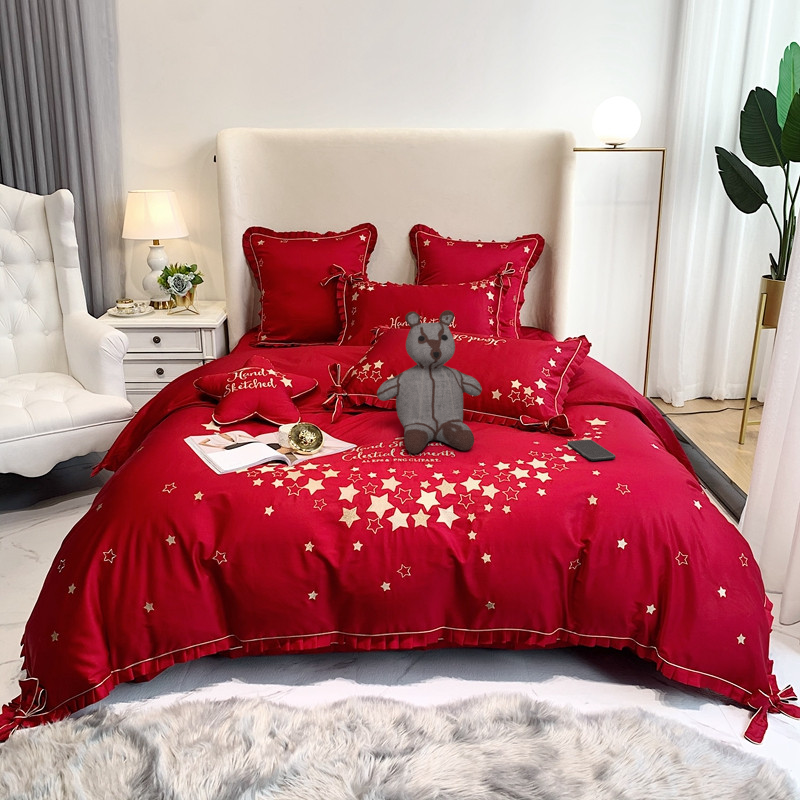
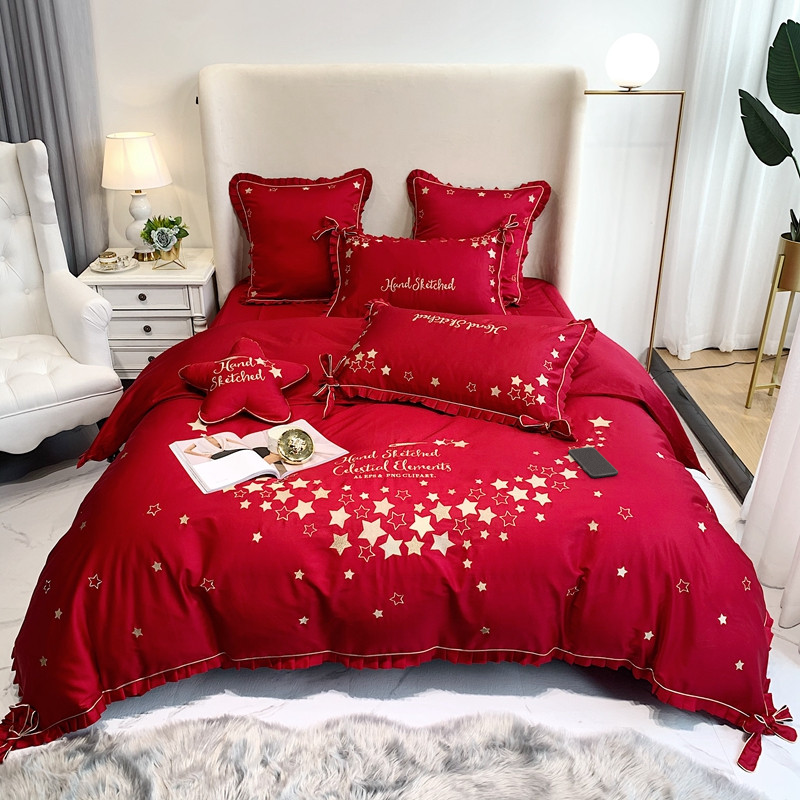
stuffed bear: present [377,310,482,453] -> none [369,313,480,467]

